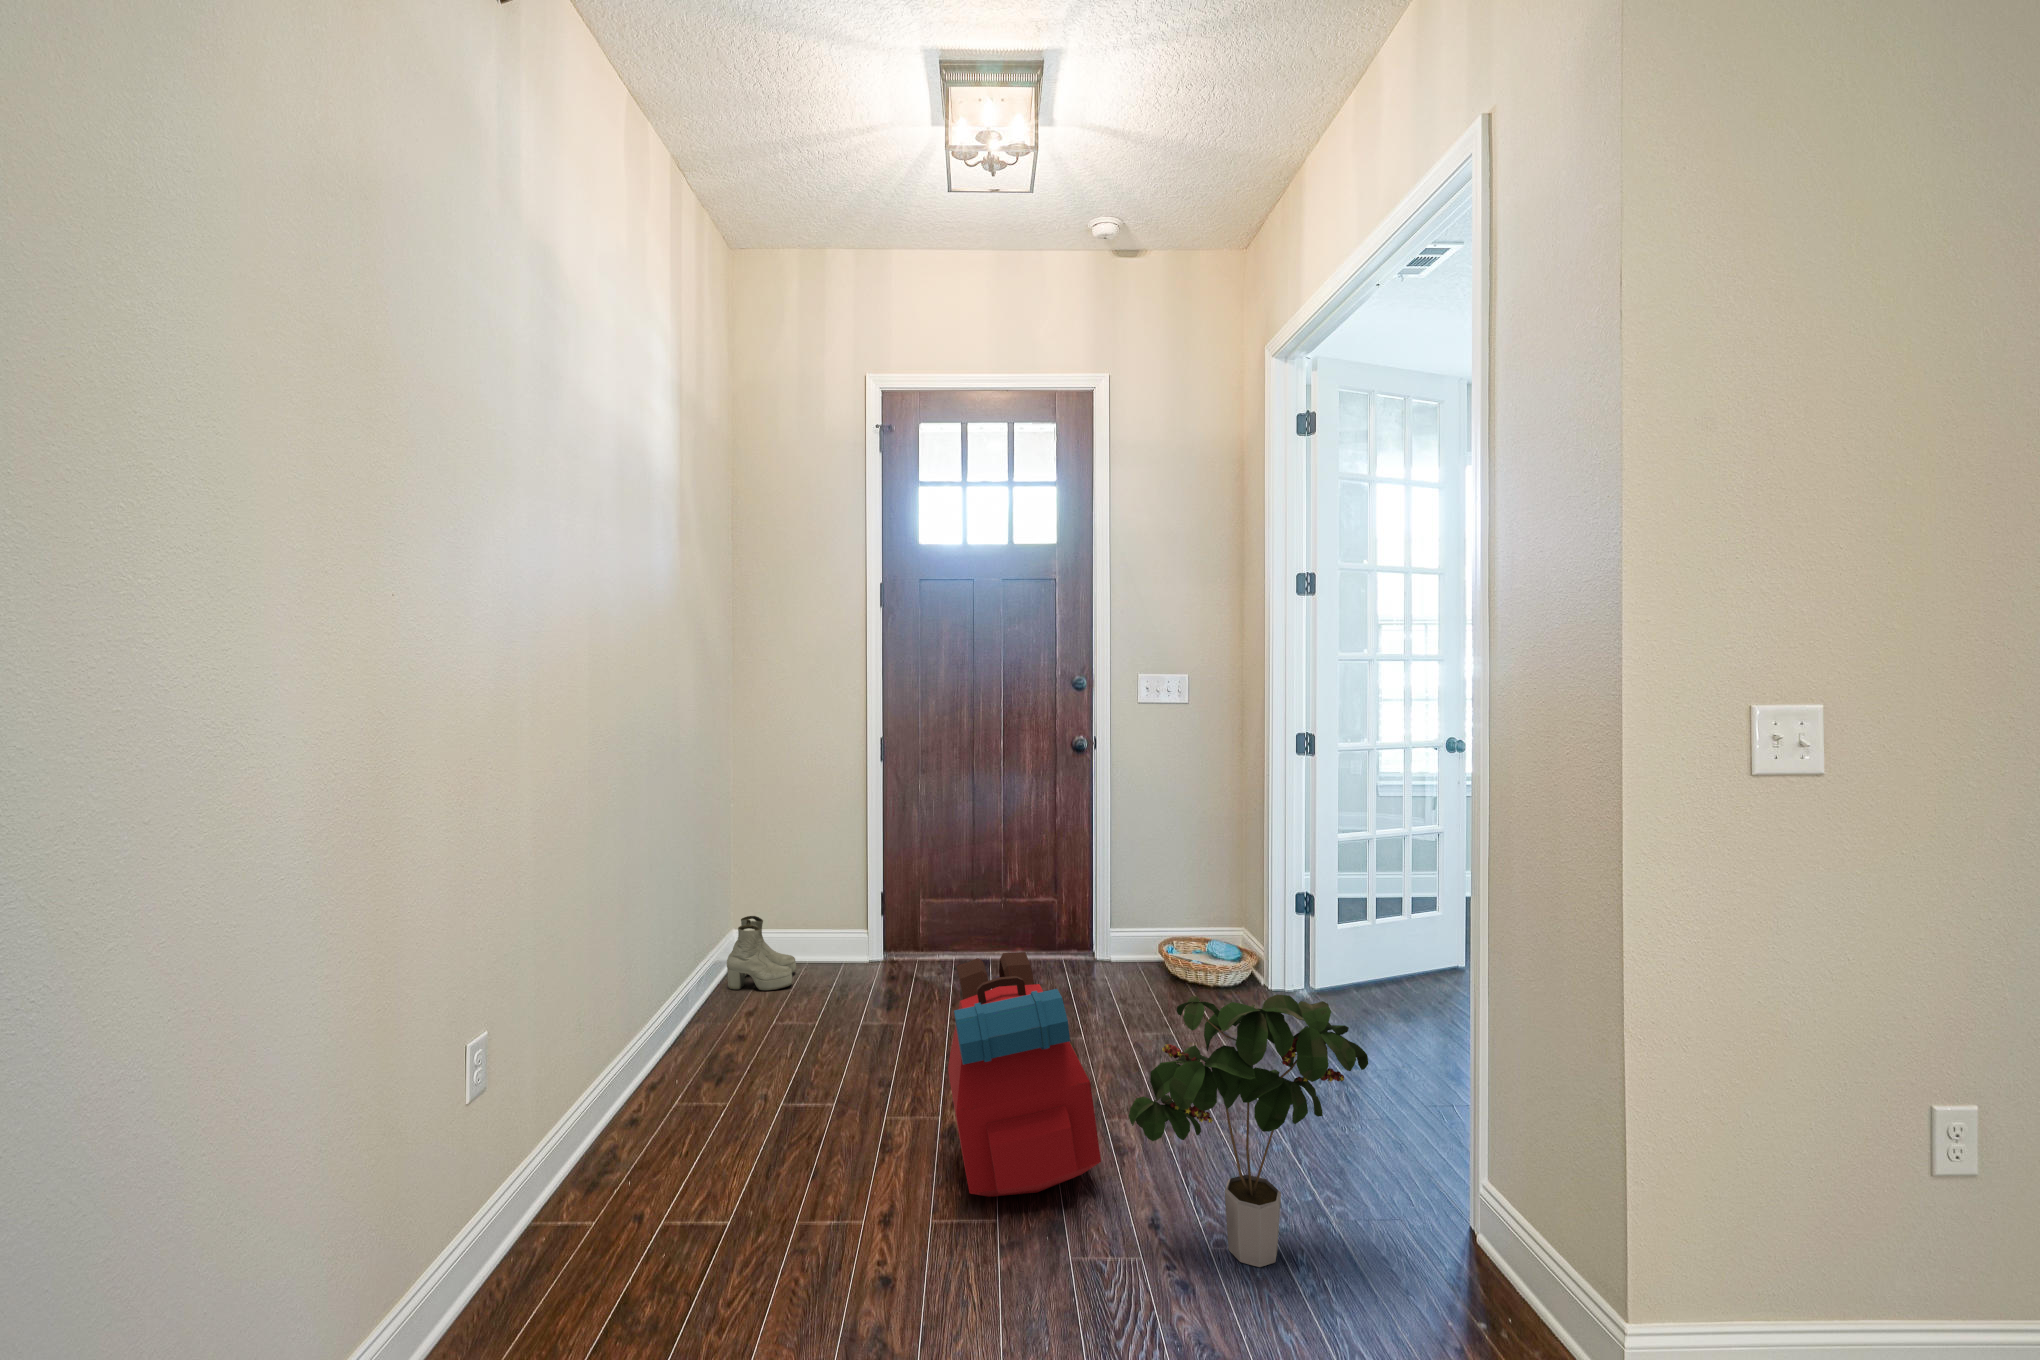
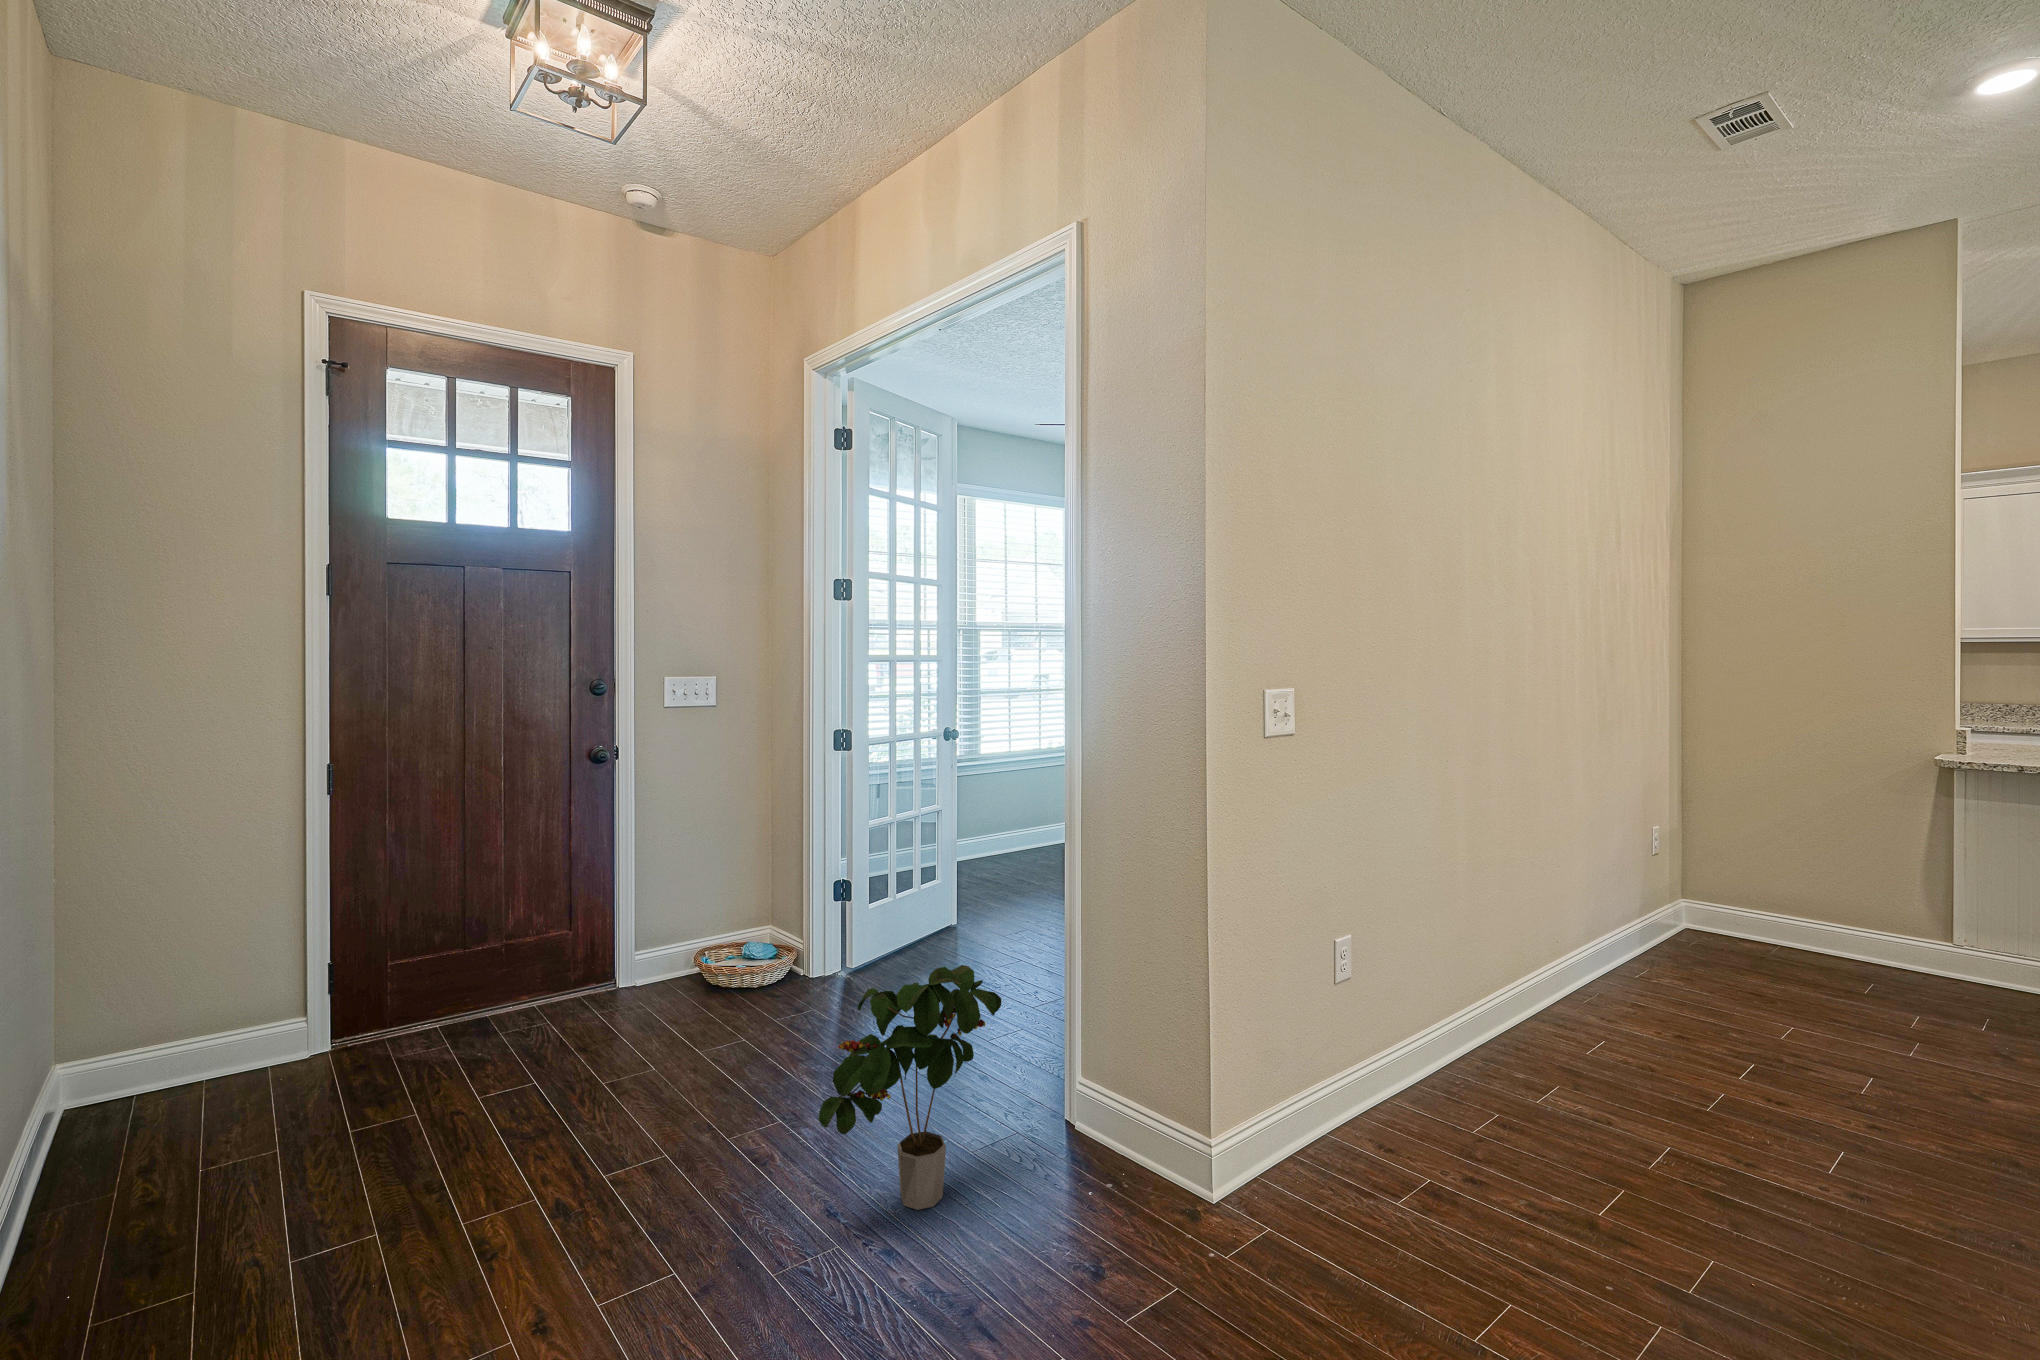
boots: present [727,916,796,991] -> none [21,1066,169,1191]
backpack: present [948,952,1101,1197] -> none [573,996,768,1273]

